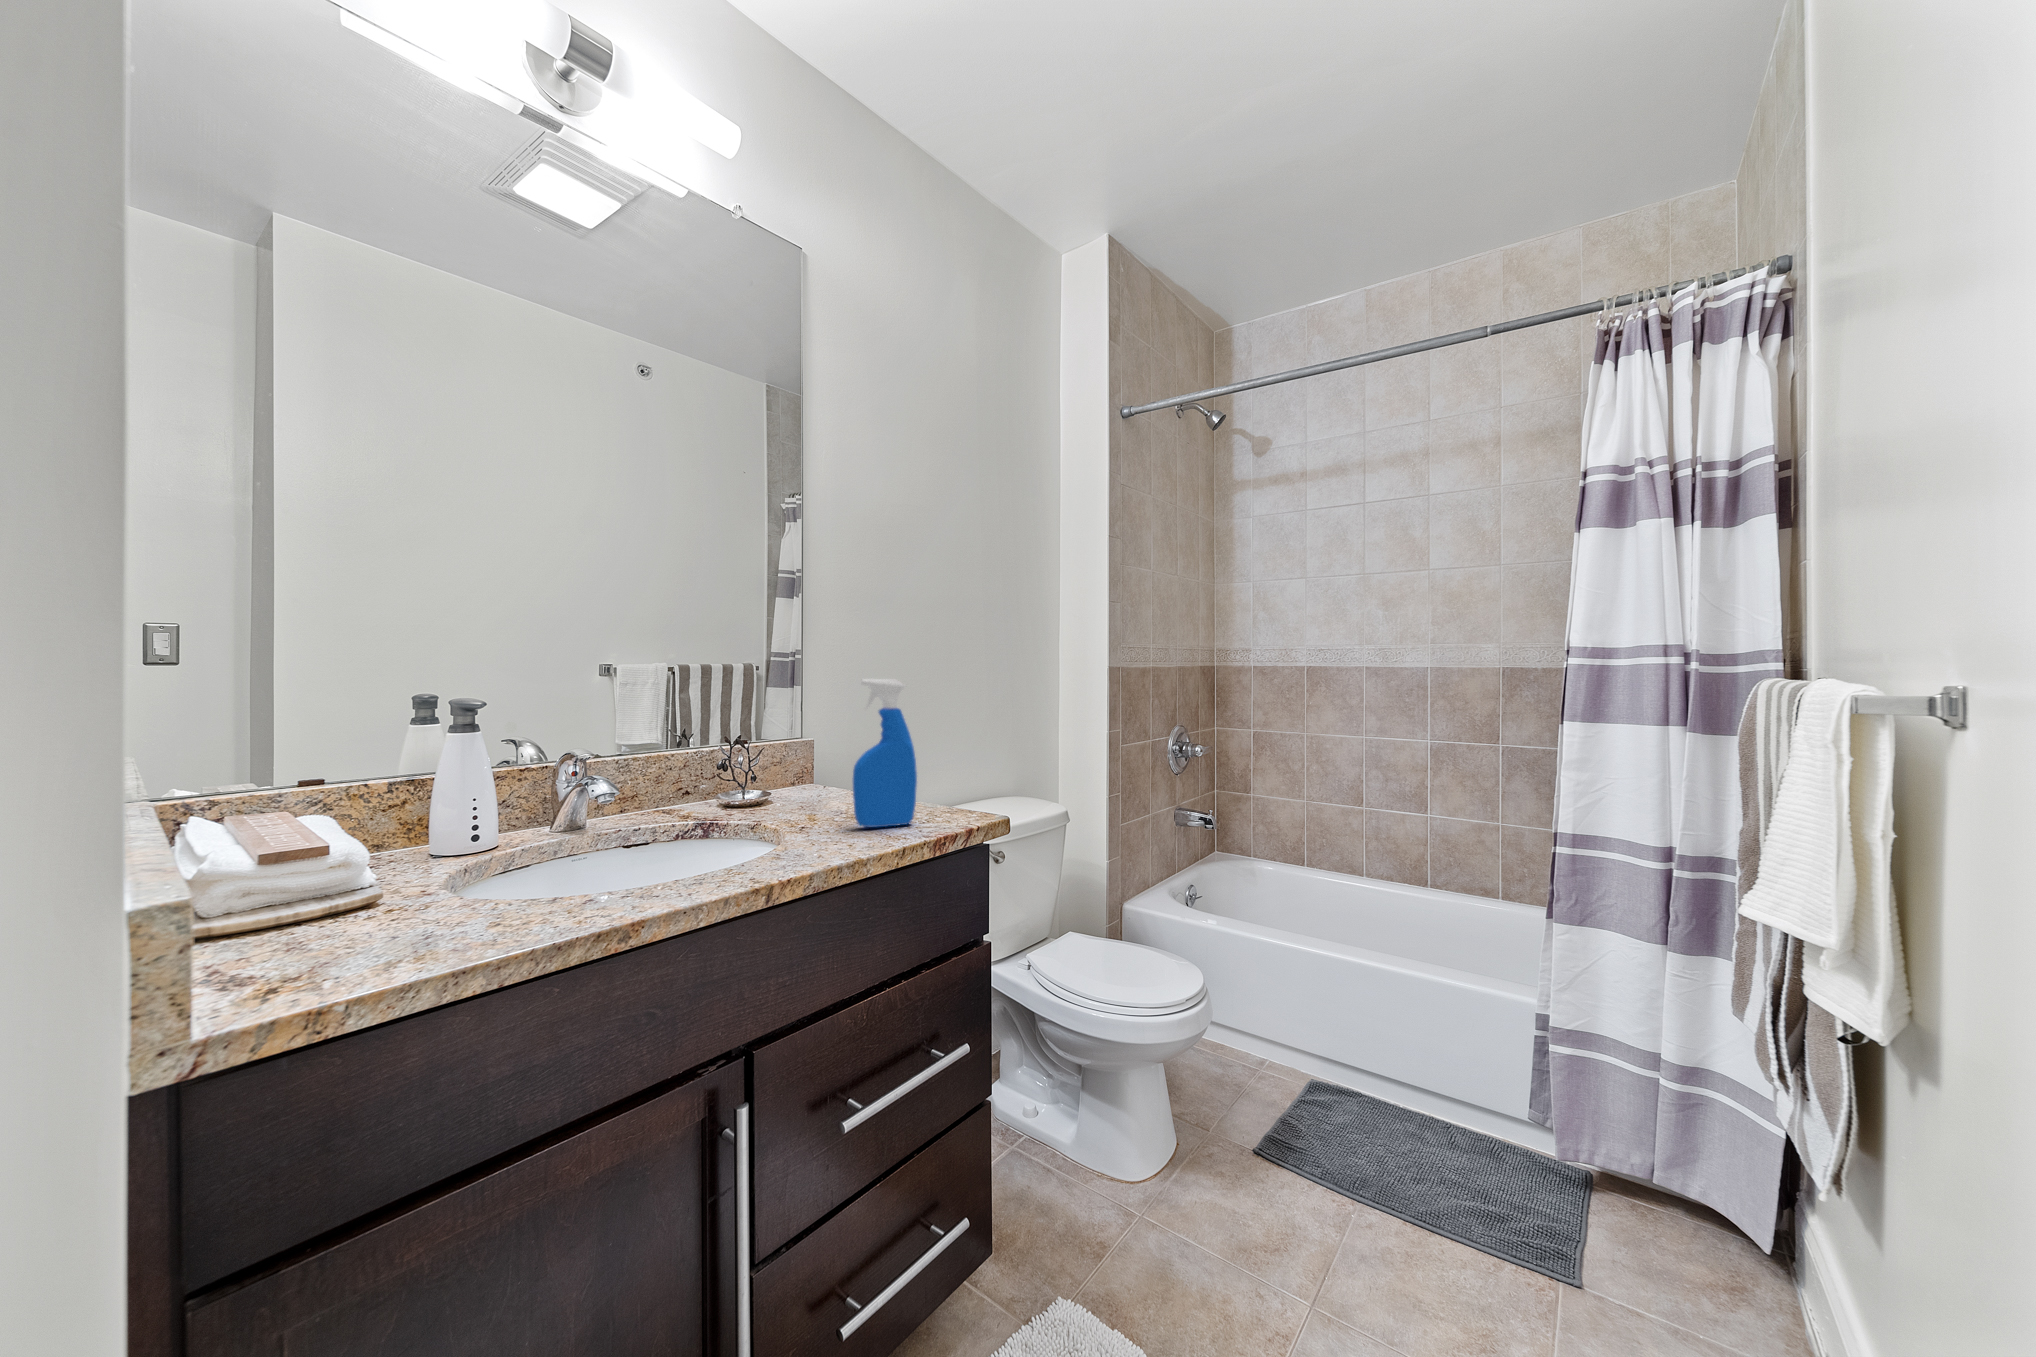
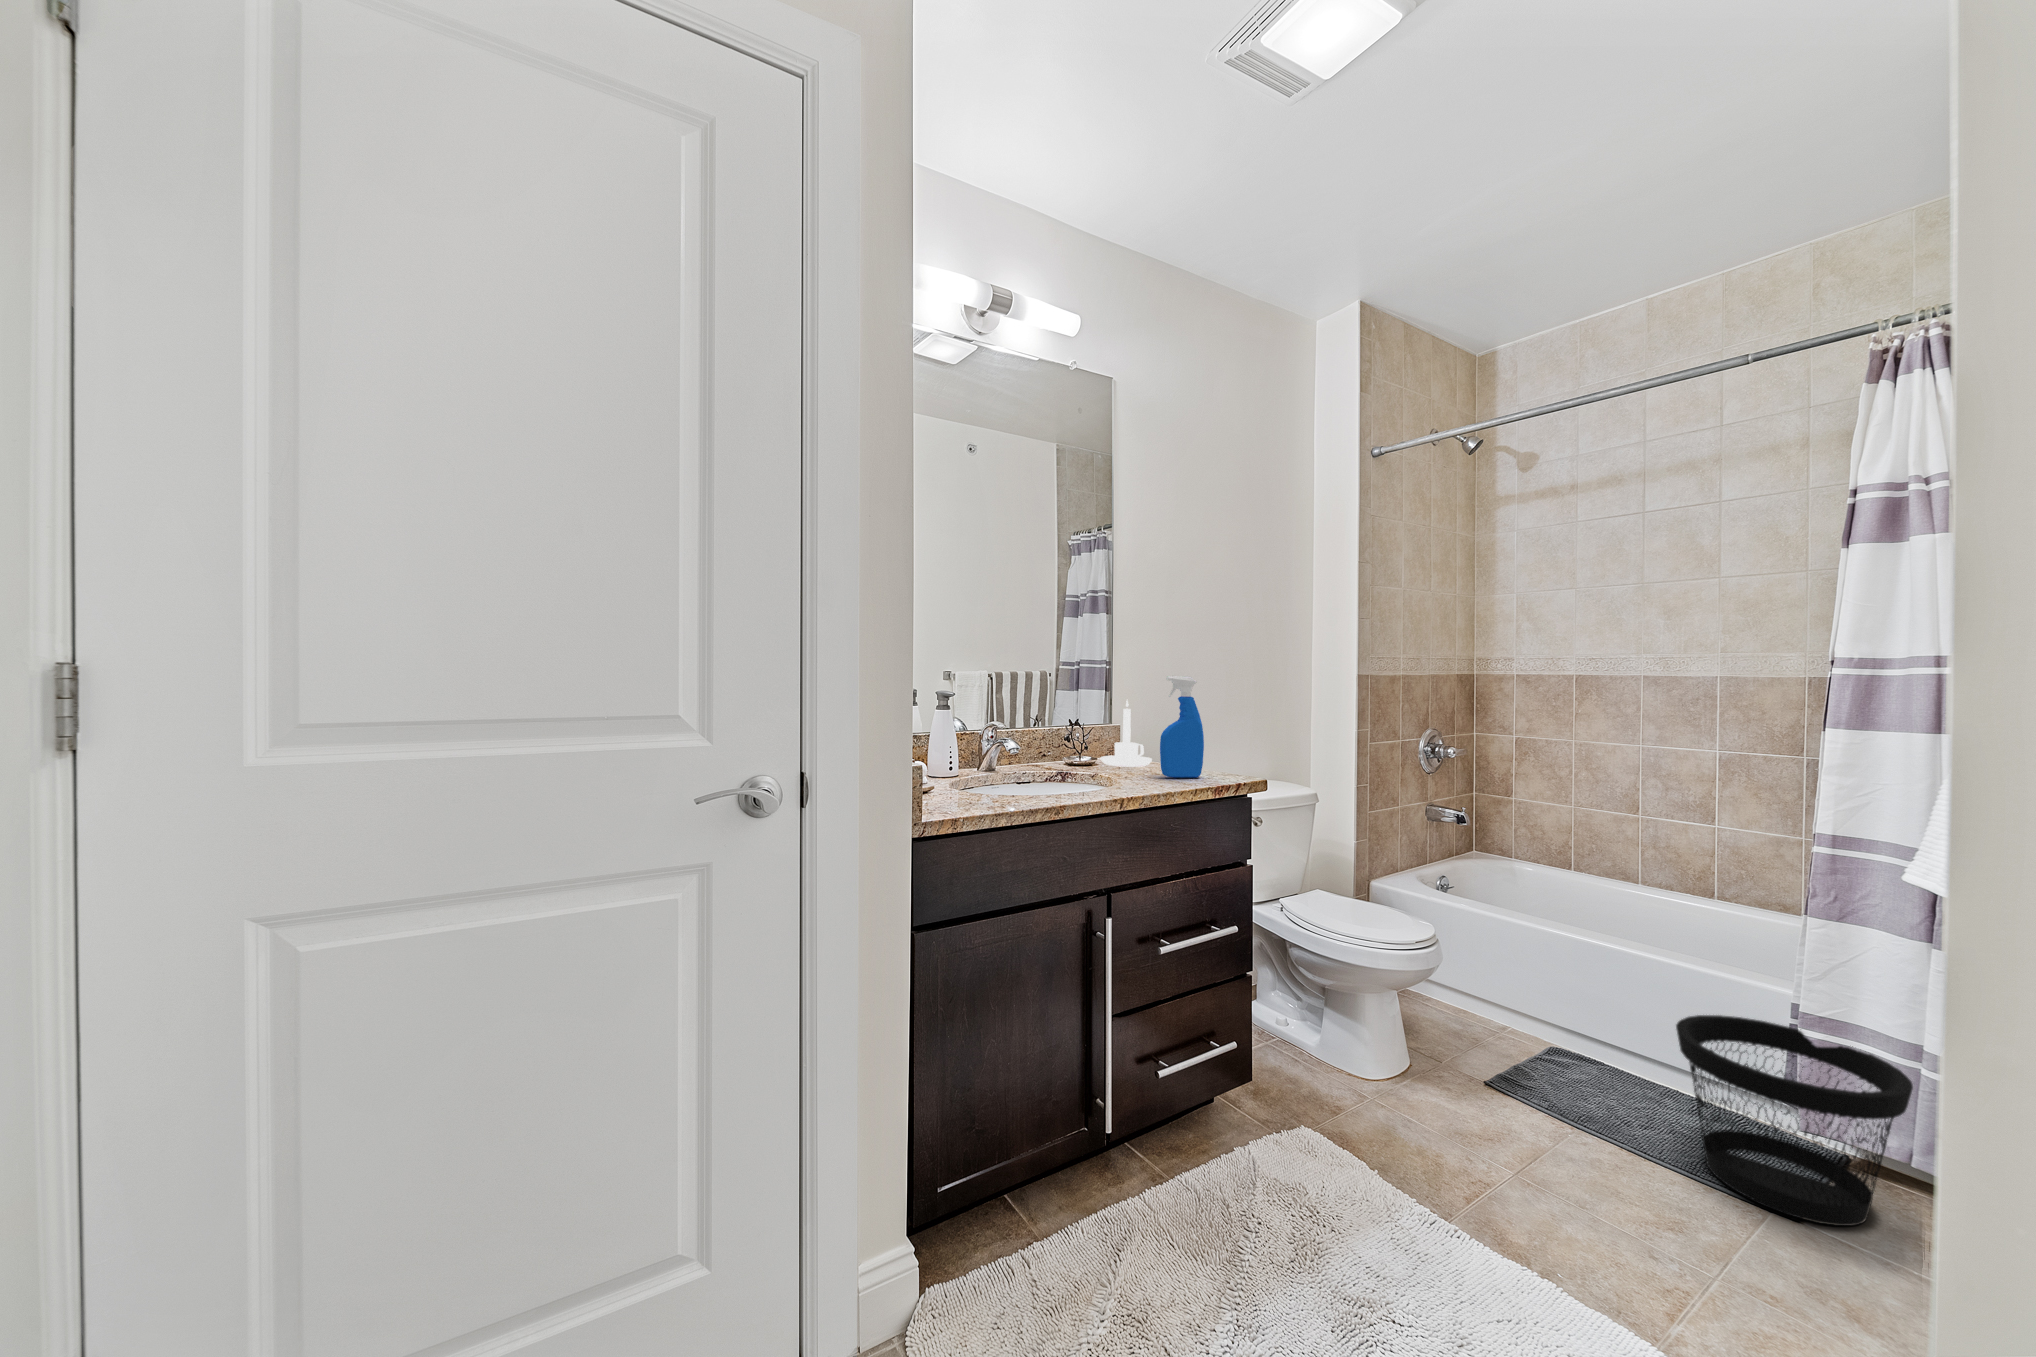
candle holder: none [772,711,849,811] -> present [1101,700,1152,767]
wastebasket: none [1445,1037,1665,1273] -> present [1676,1015,1913,1226]

